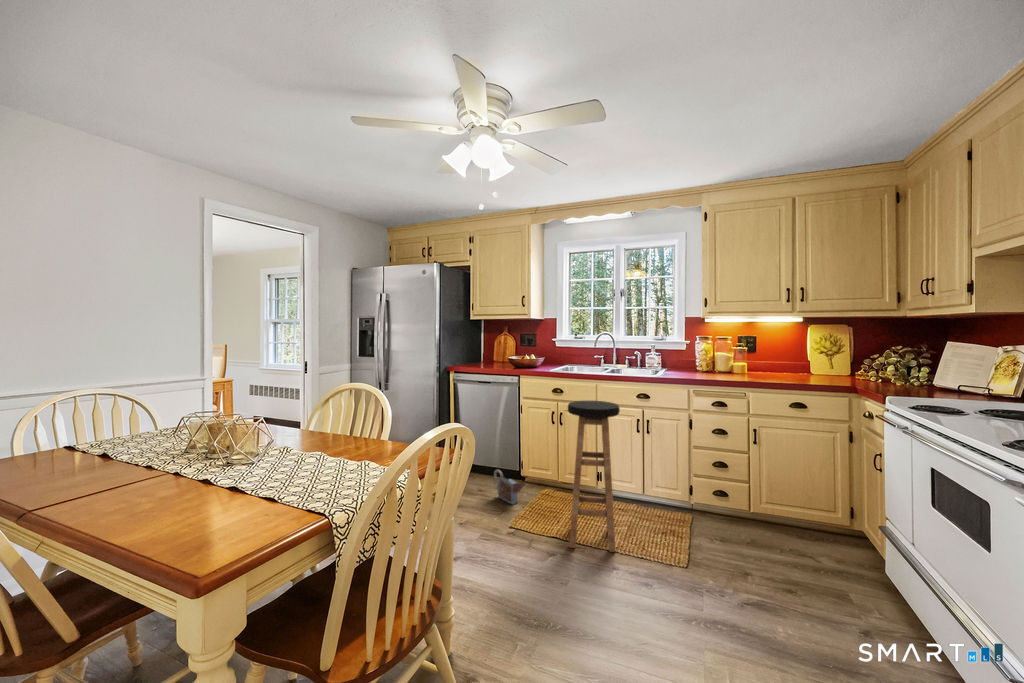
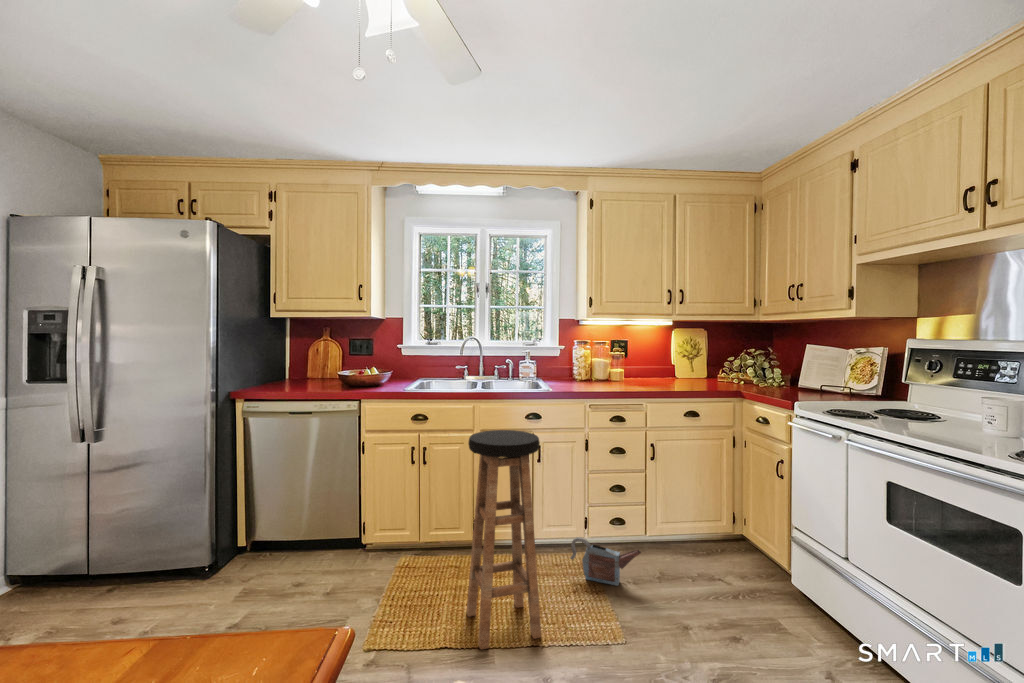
watering can: present [494,470,525,505] -> present [571,537,641,586]

